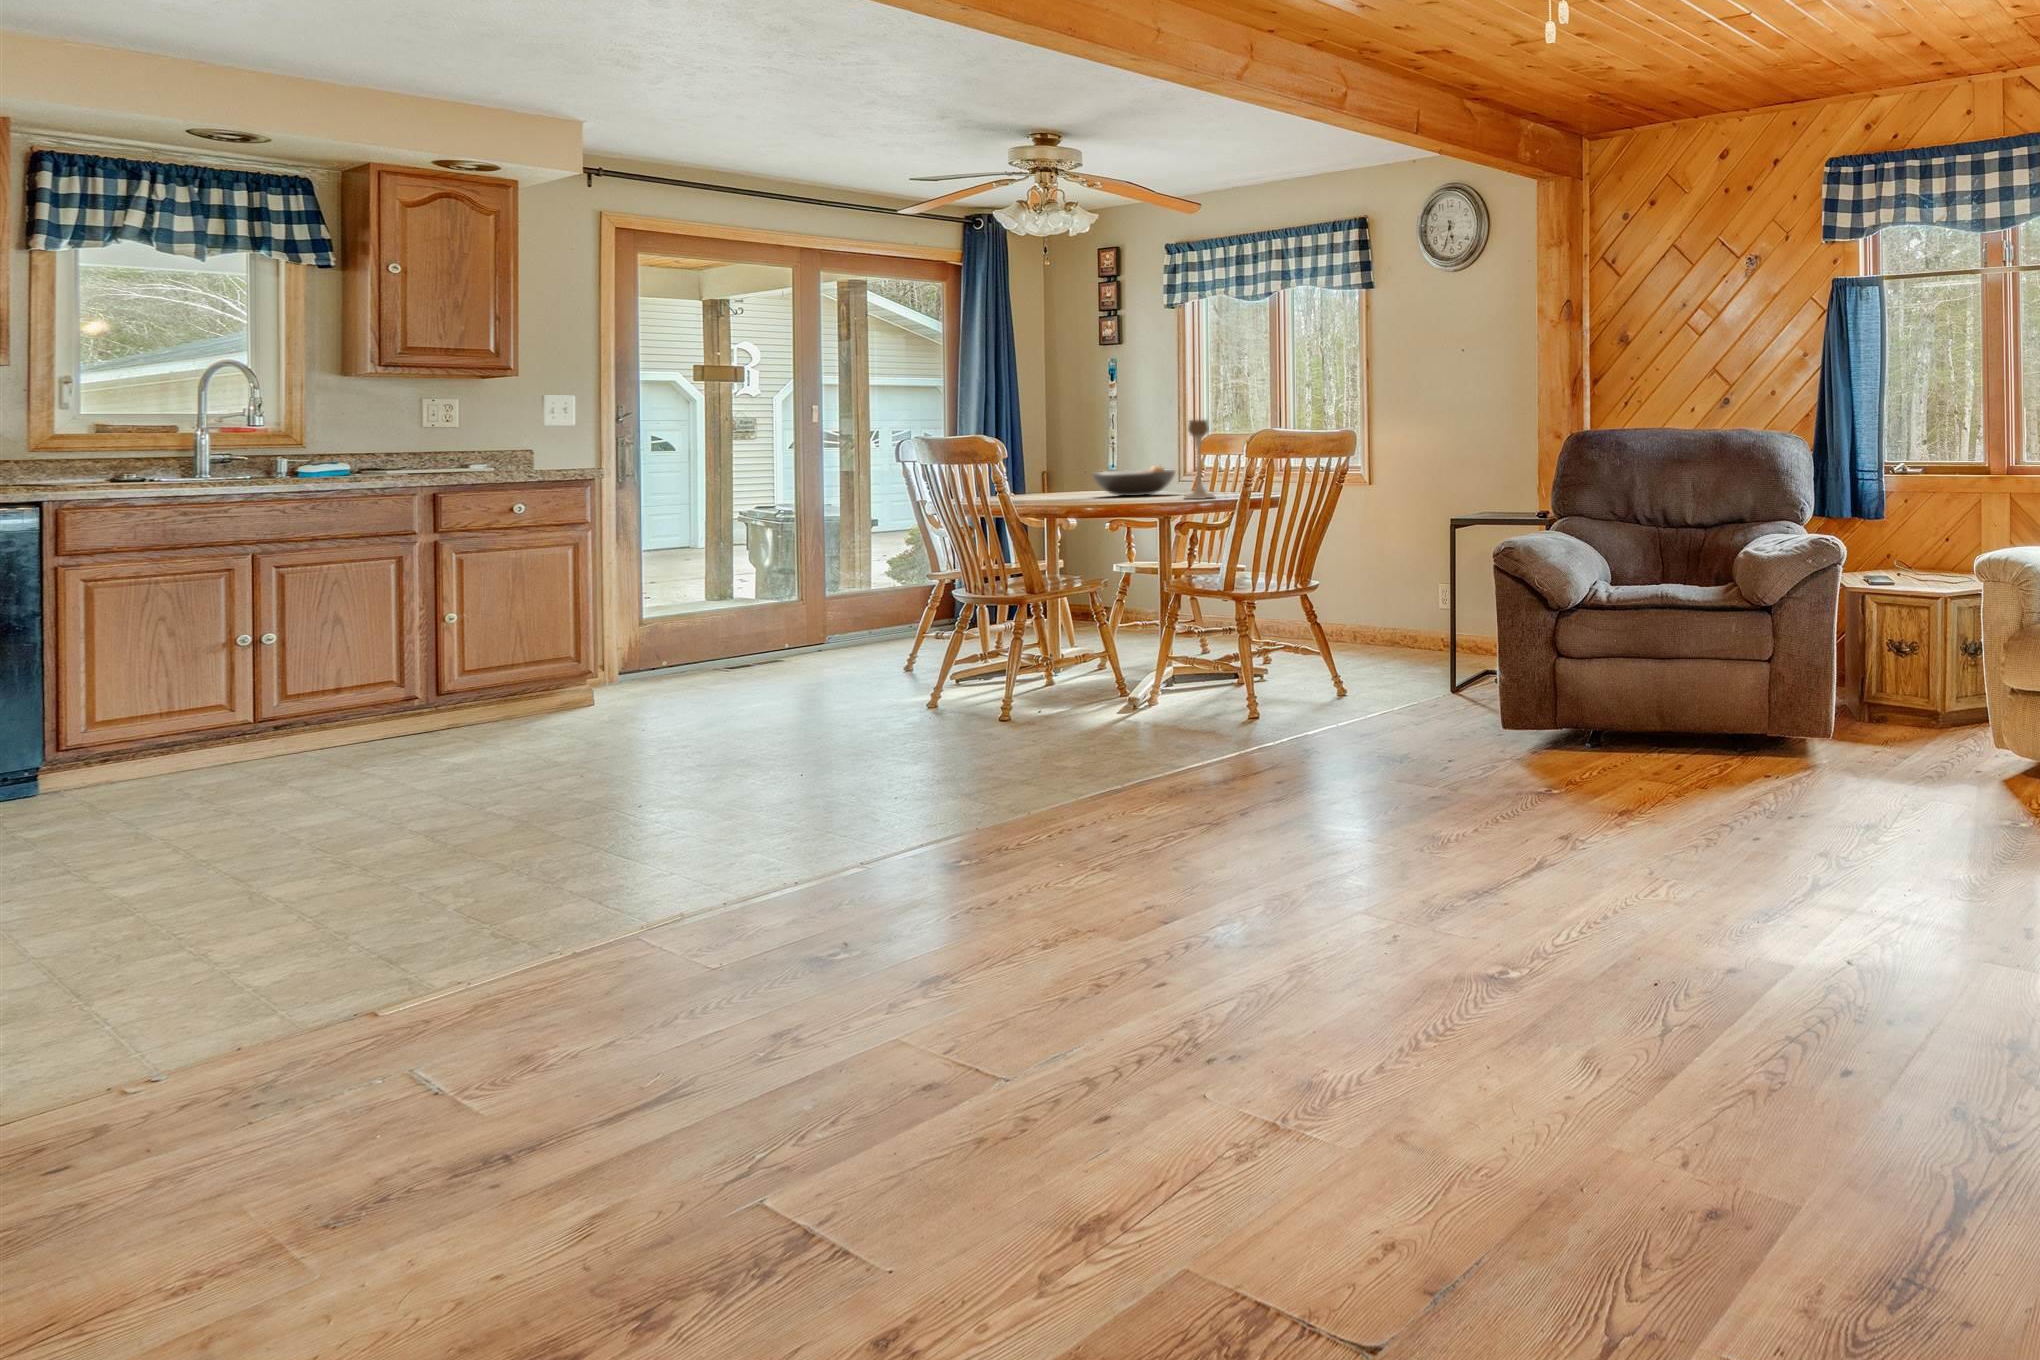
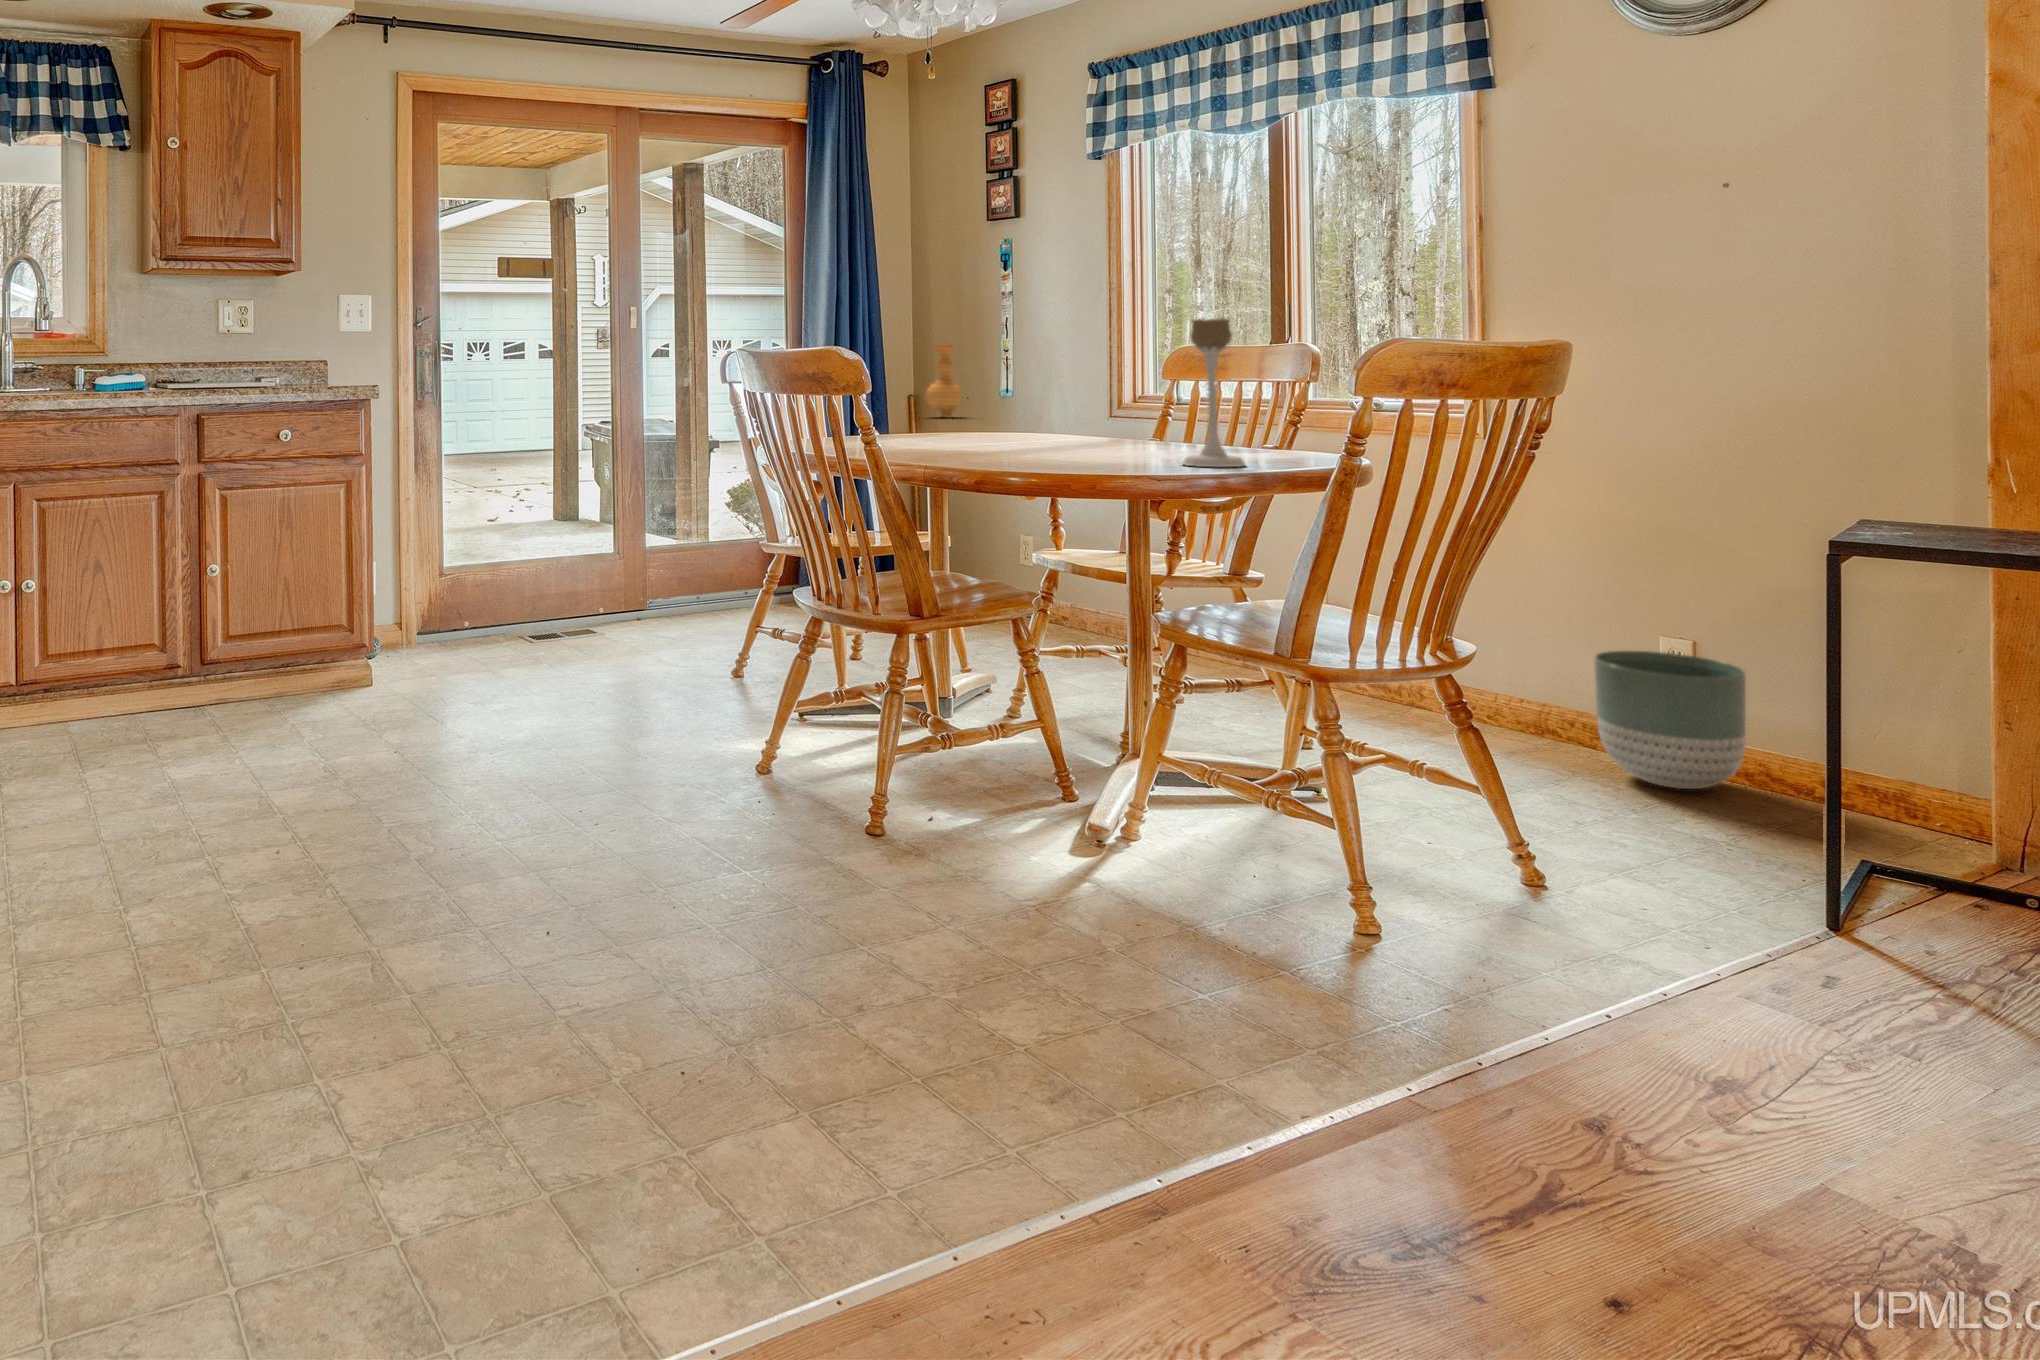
vase: none [1055,433,1086,487] -> present [926,345,961,418]
fruit bowl: present [1092,465,1175,496] -> none [998,396,1142,447]
planter: none [1403,590,1463,656] -> present [1594,651,1746,789]

